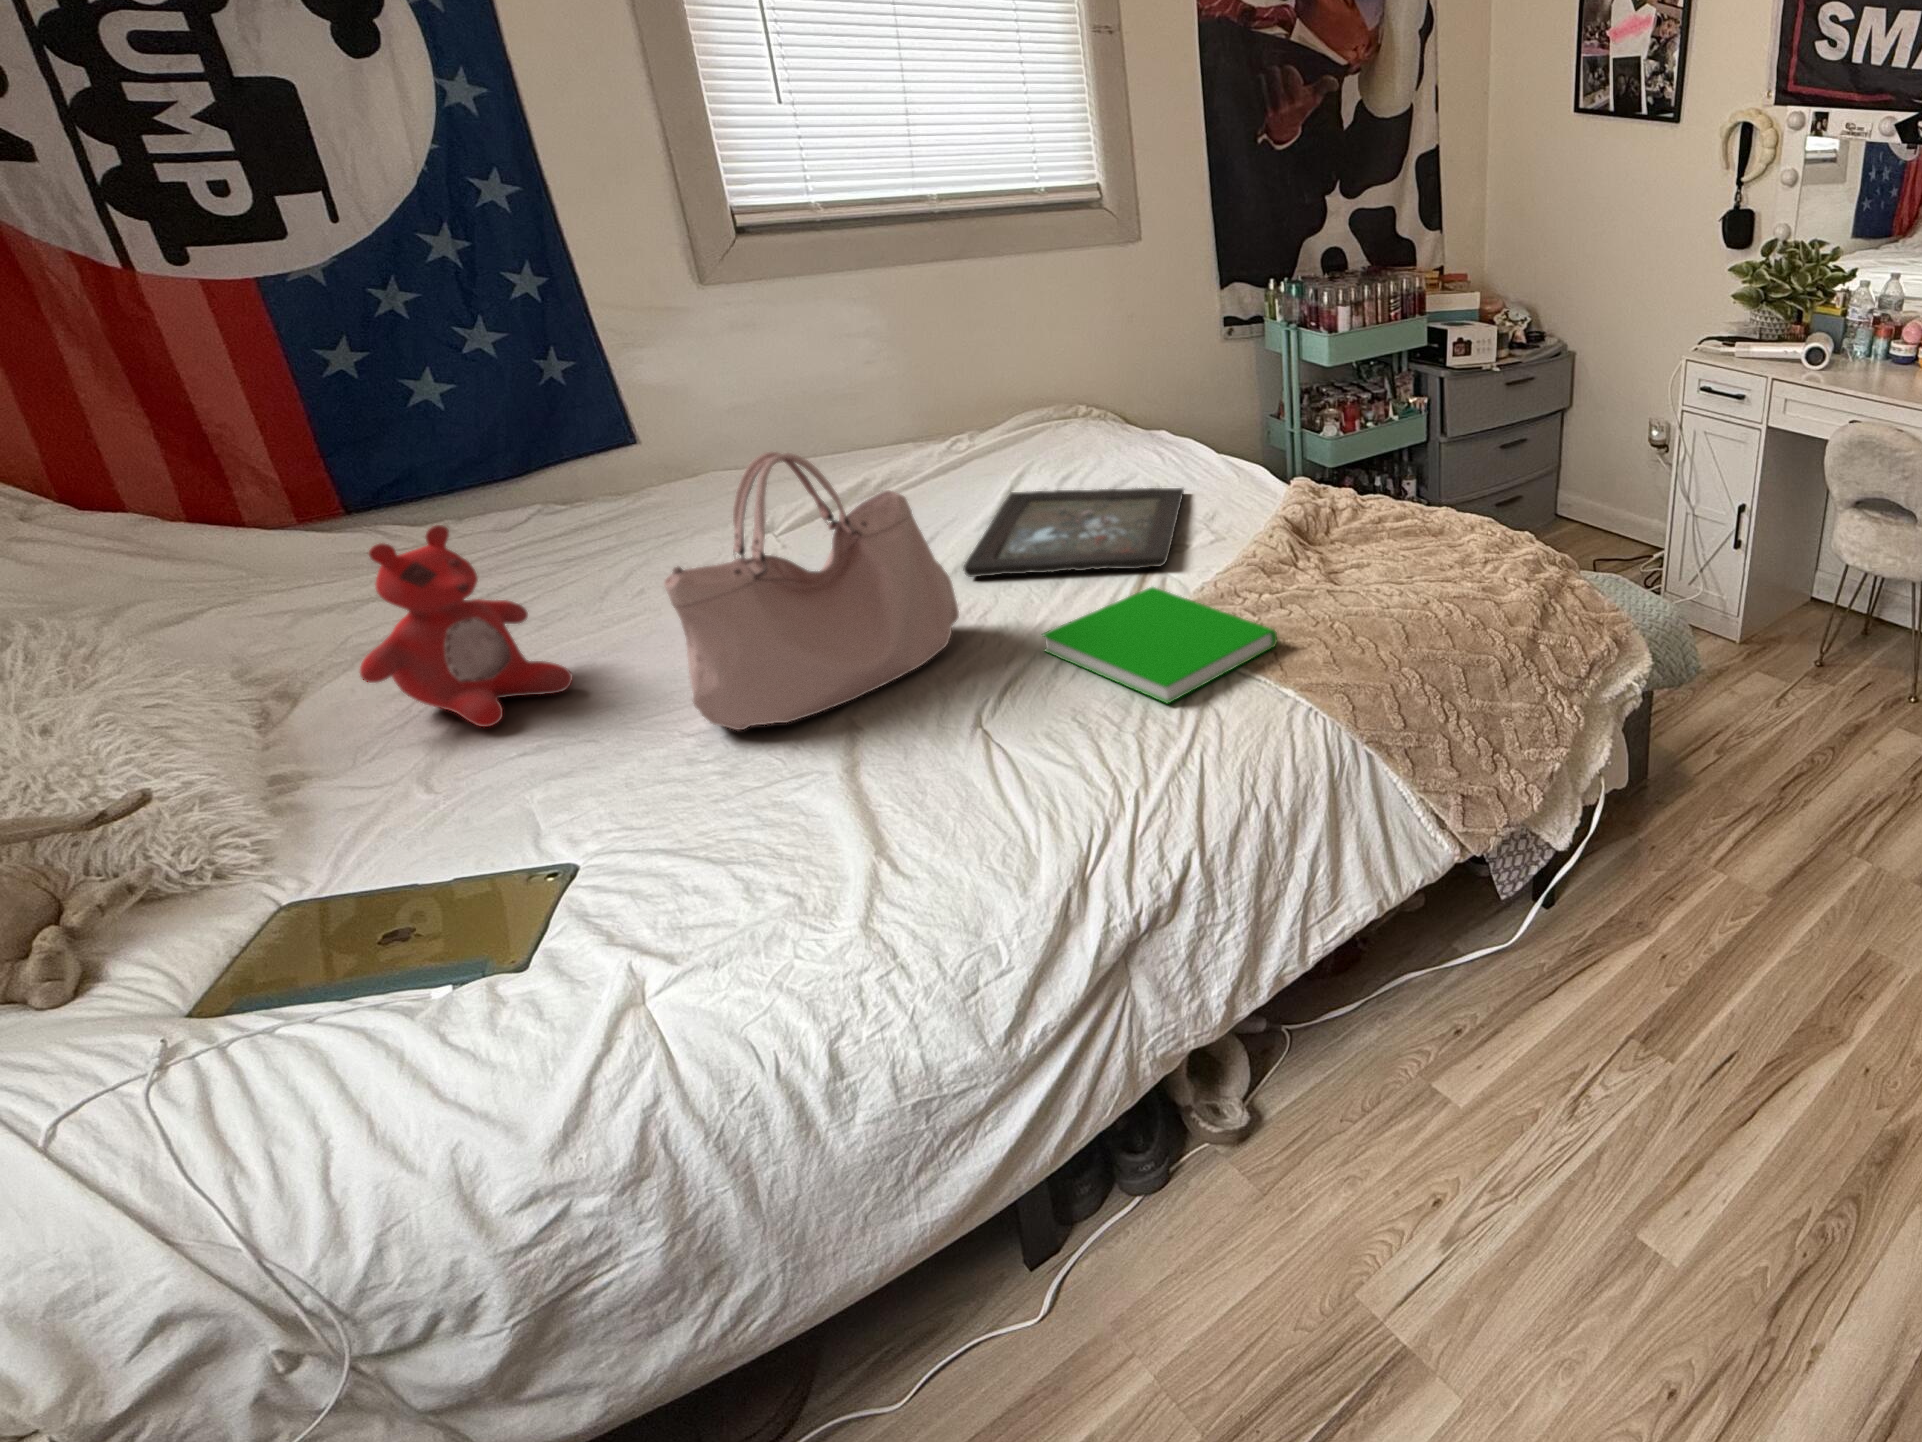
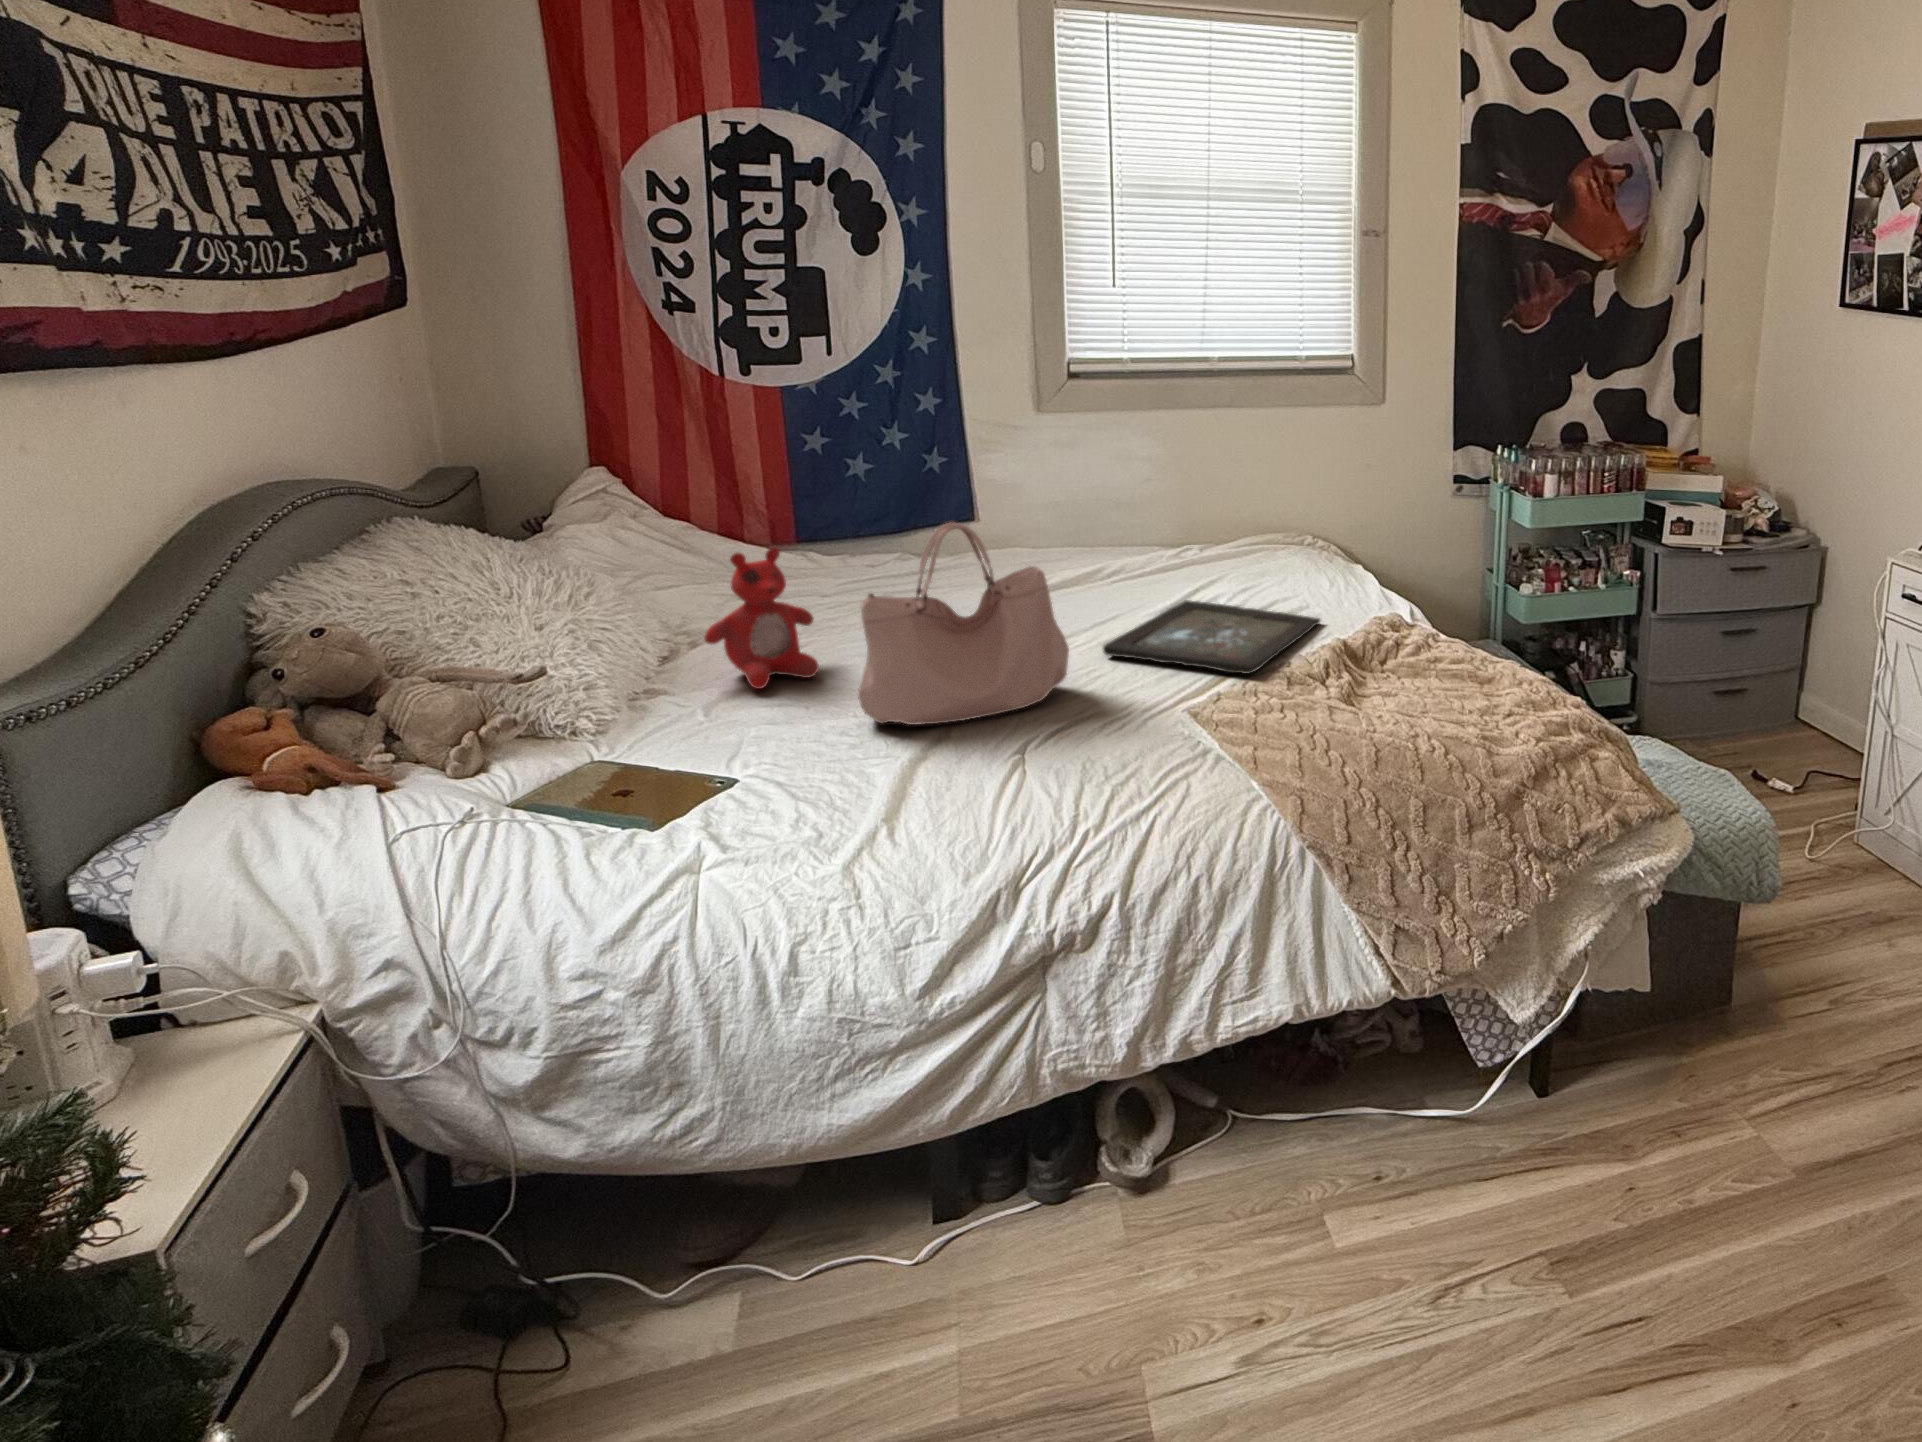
book: present [1042,587,1277,703] -> none [1111,686,1286,774]

